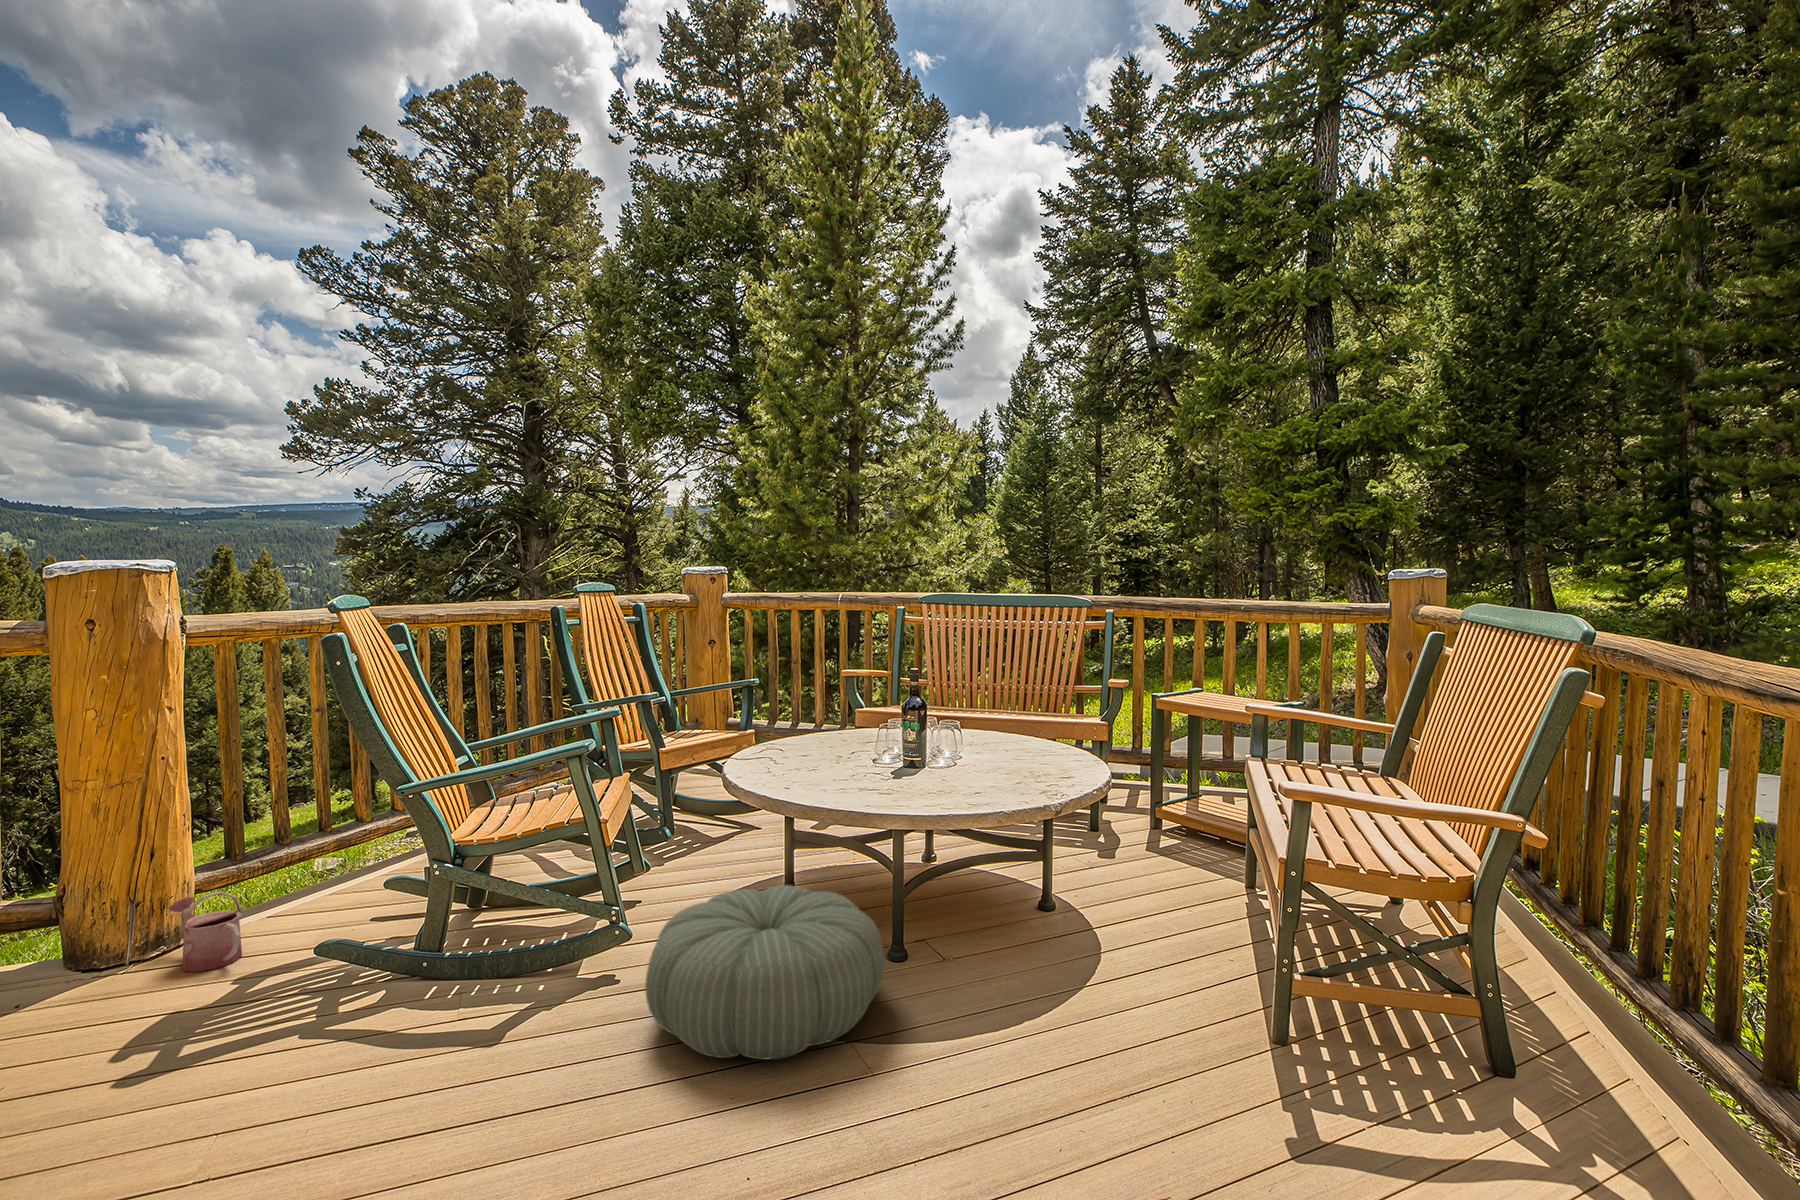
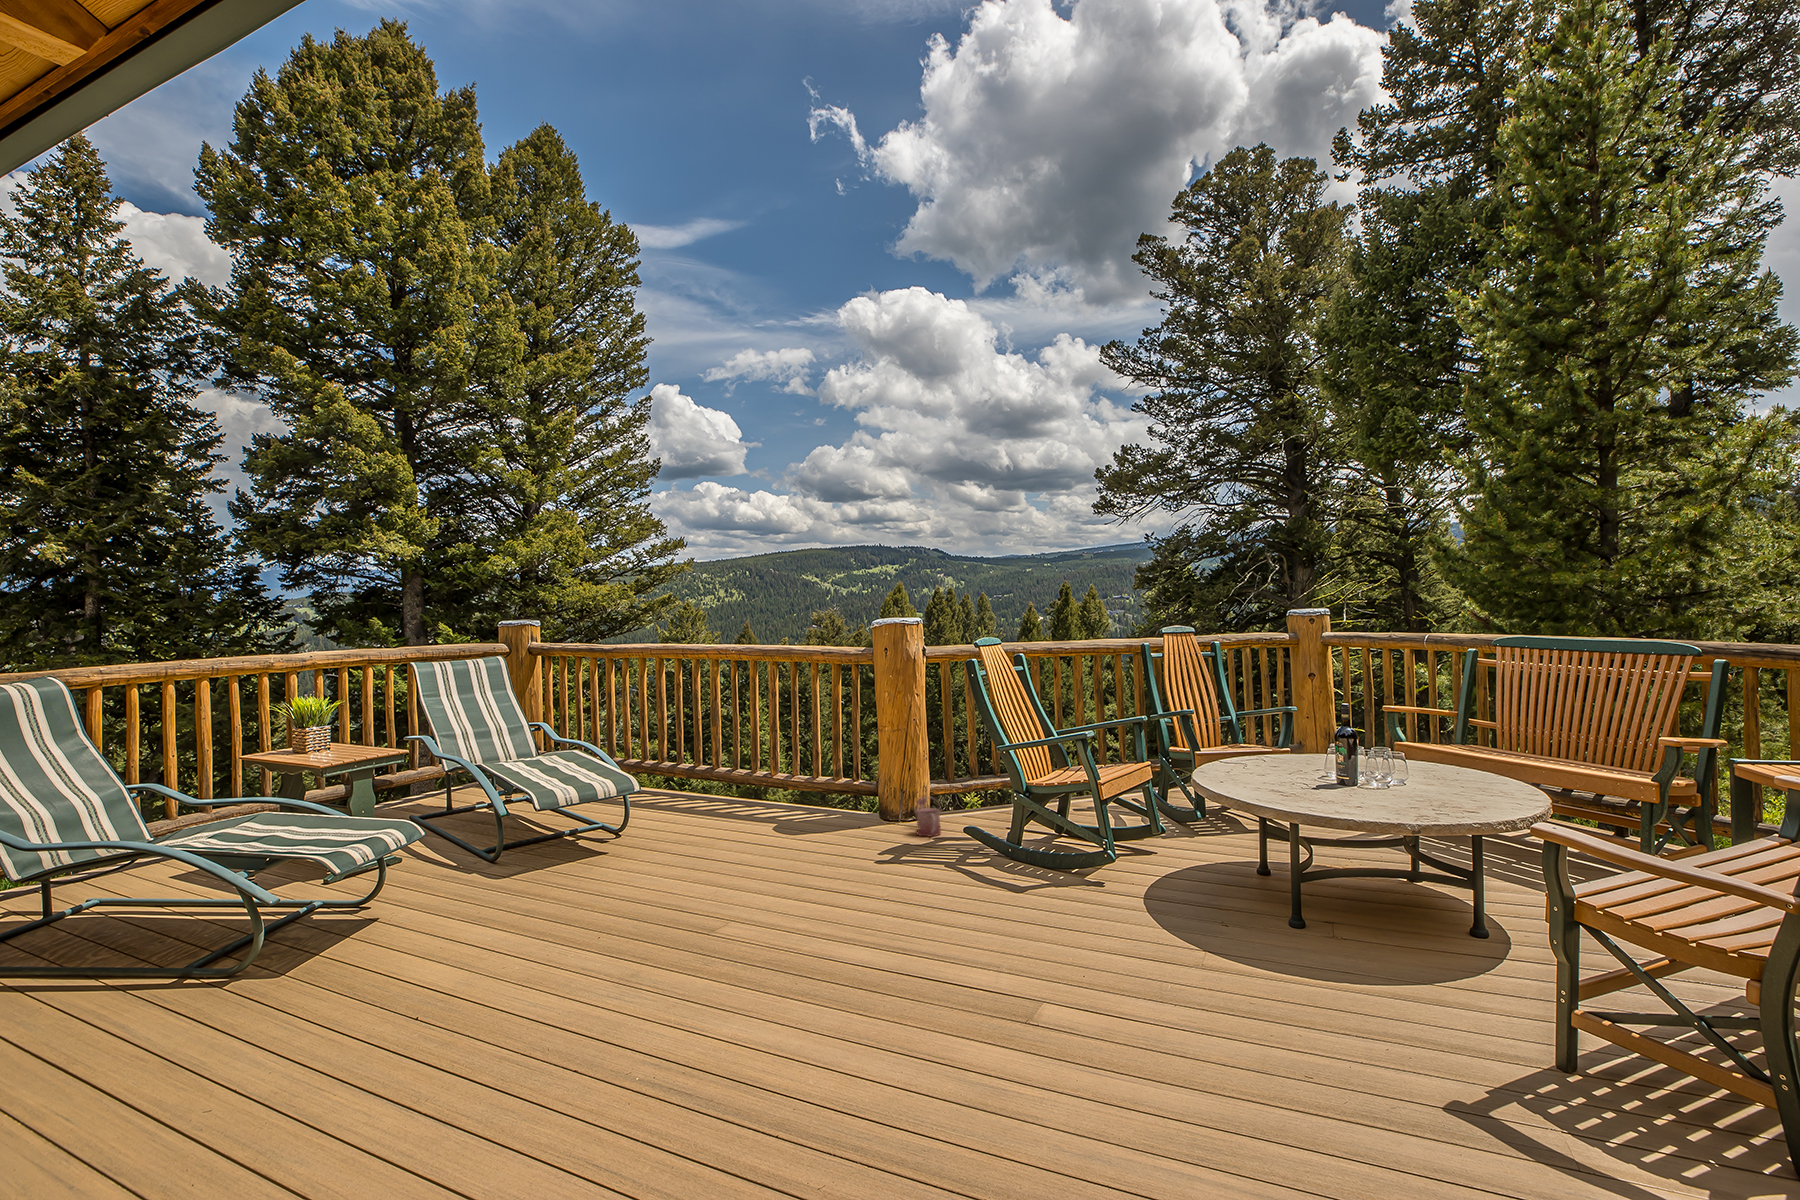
pouf: present [645,885,885,1060] -> none [1064,847,1229,950]

